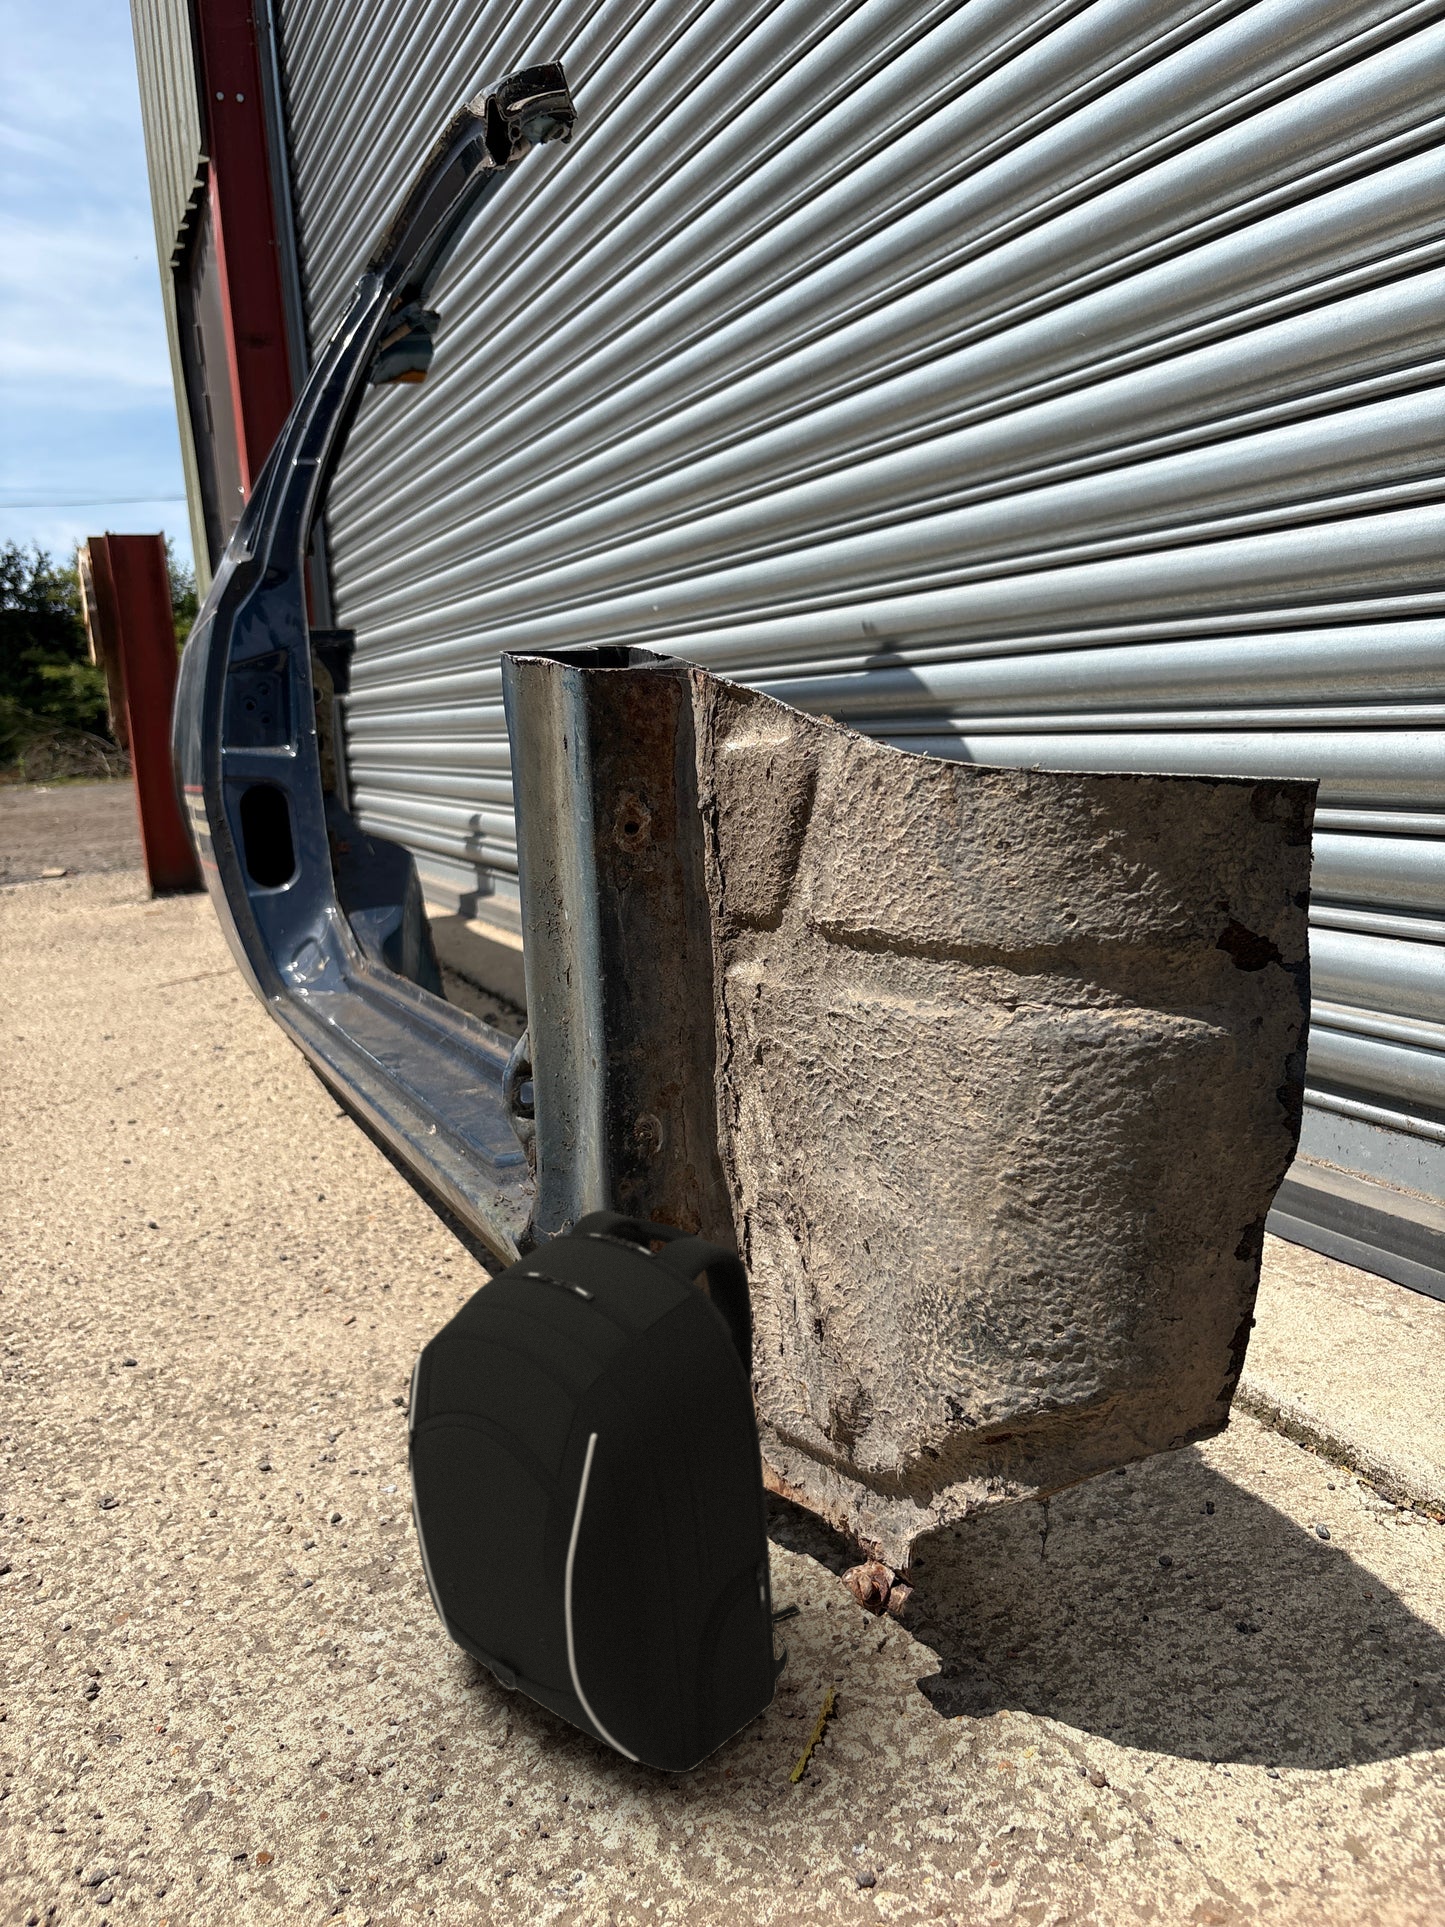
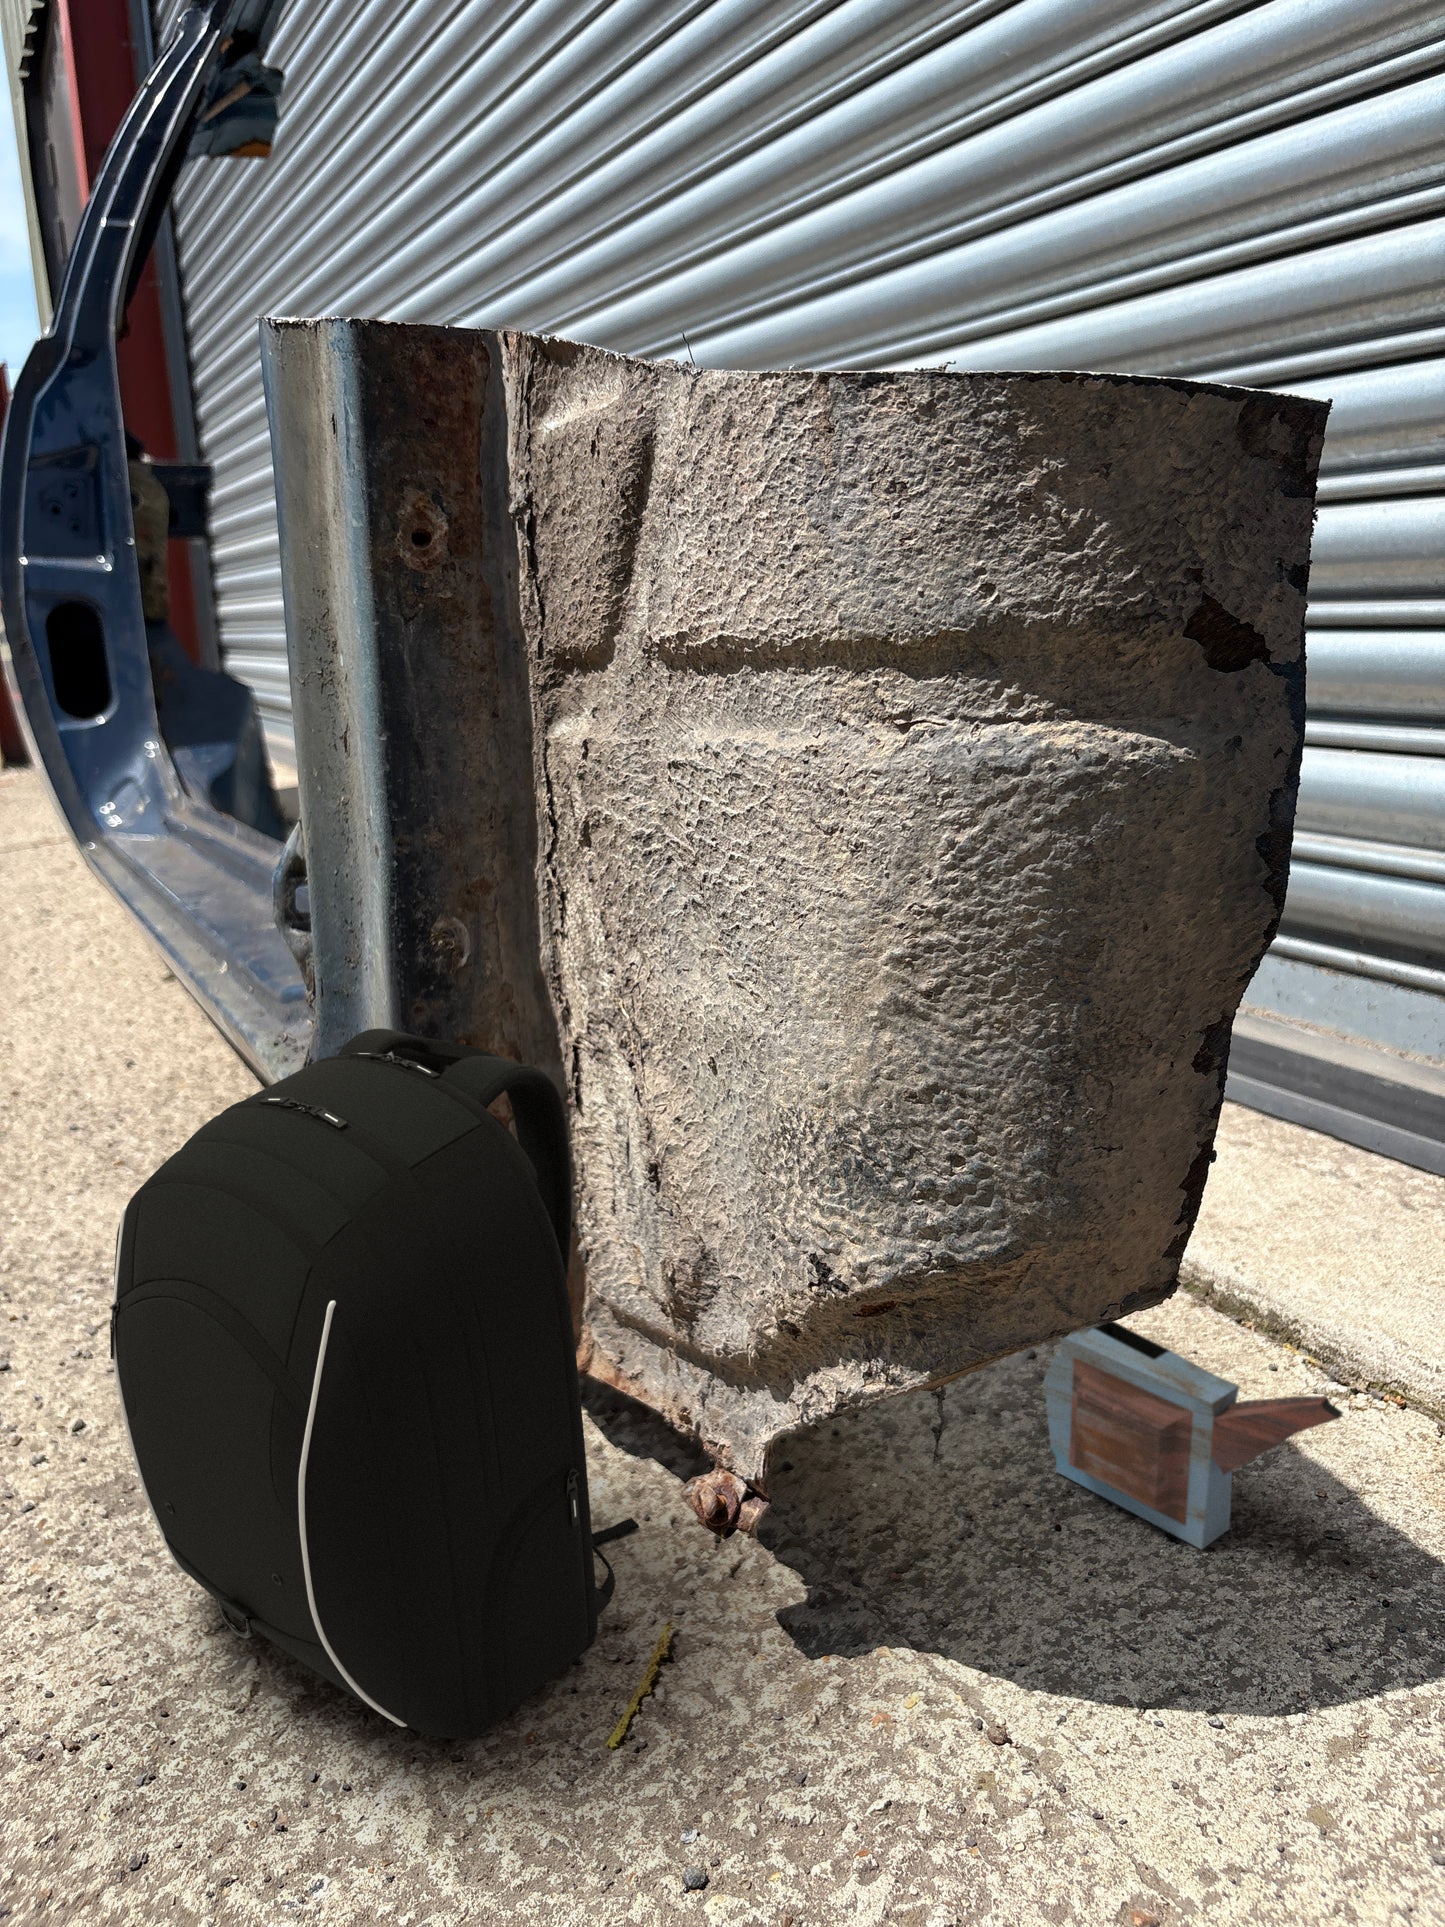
watering can: none [1097,1400,1374,1639] -> present [1005,1321,1343,1550]

